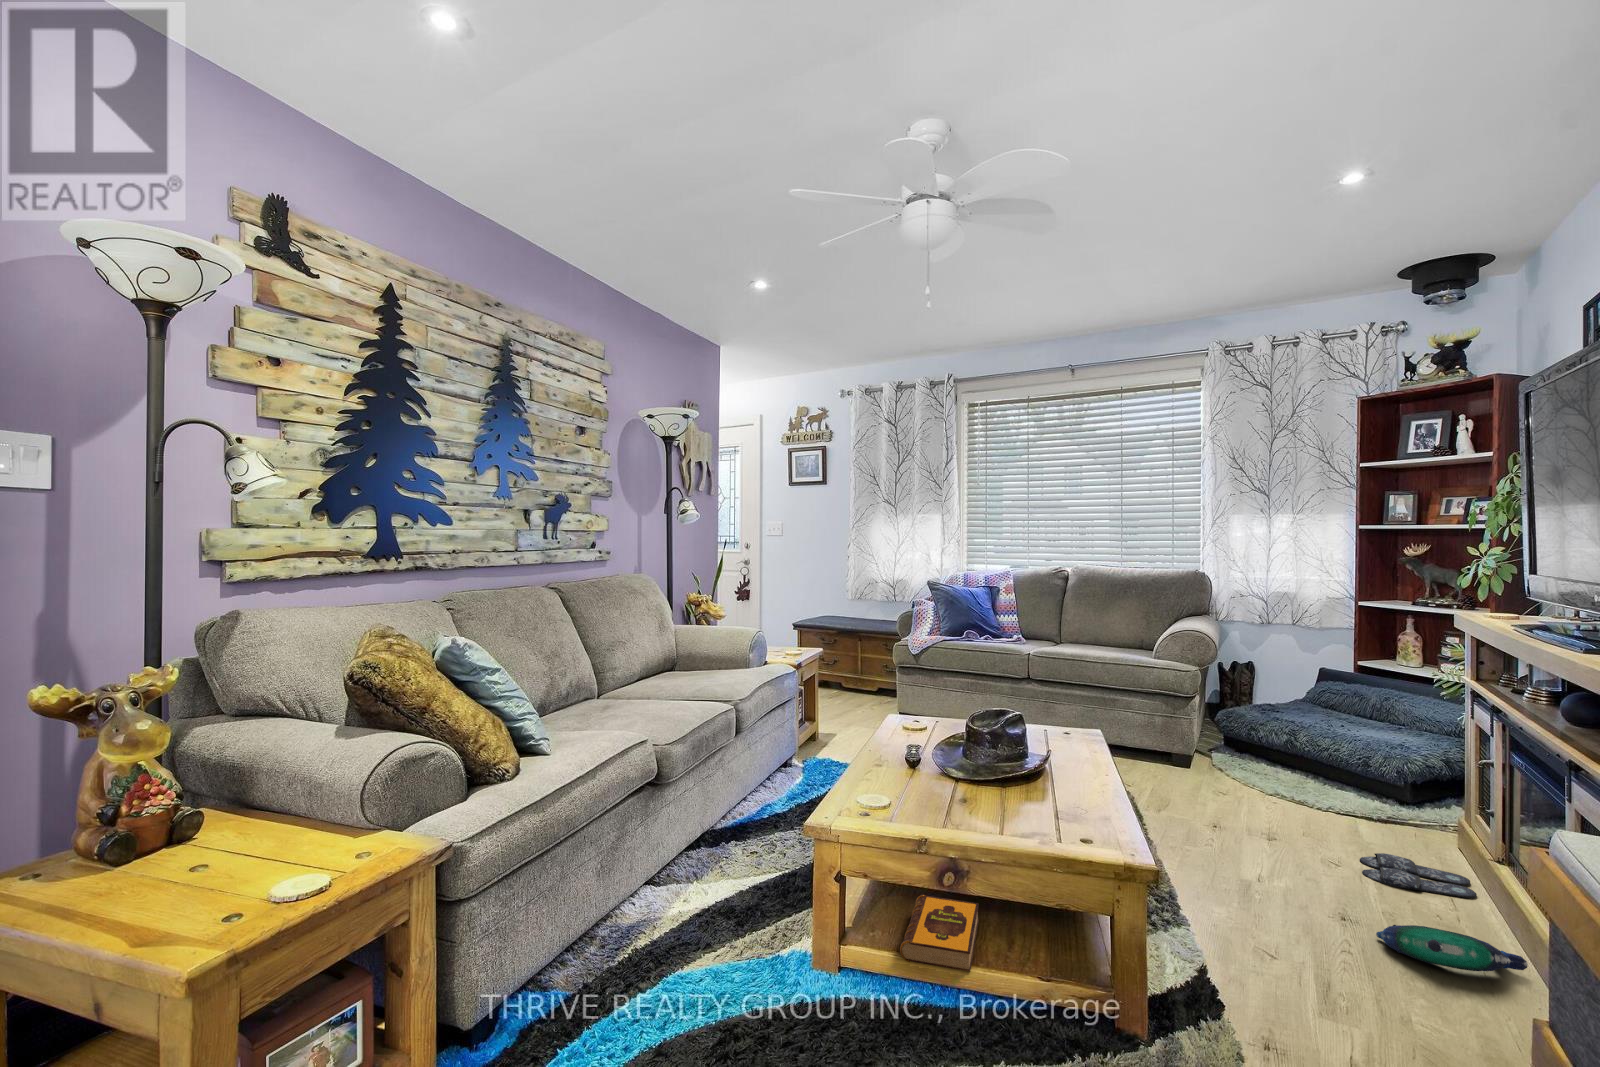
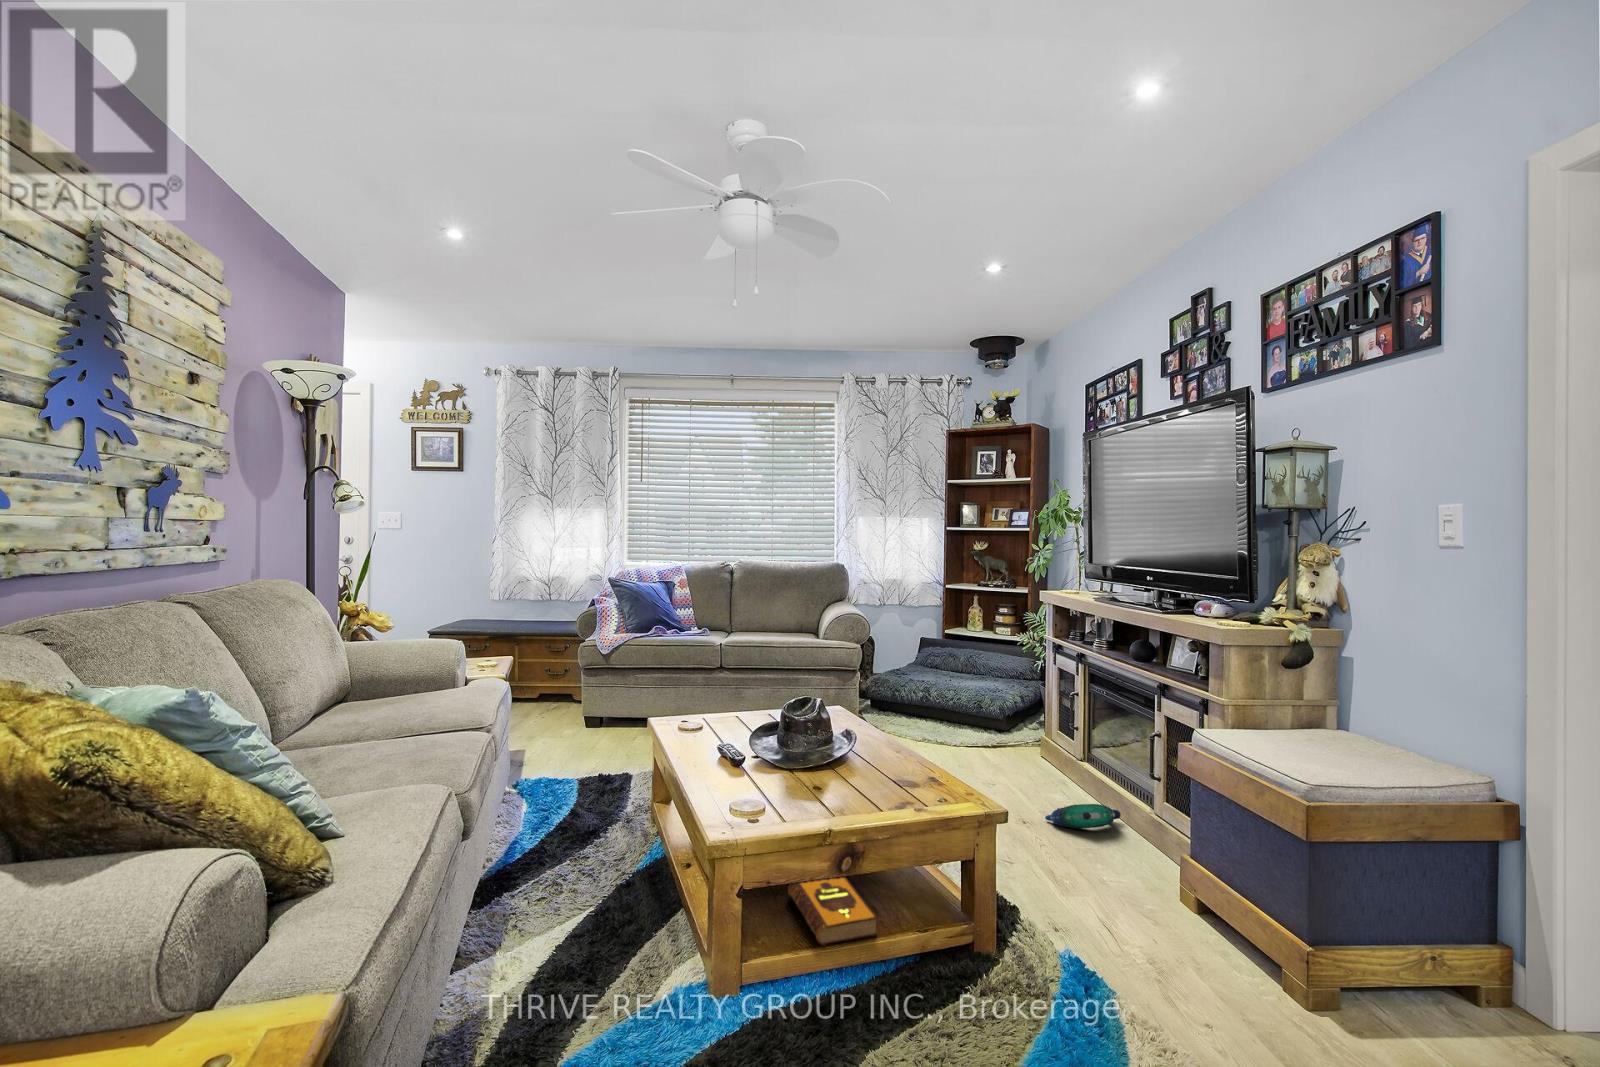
slippers: present [1360,853,1477,898] -> none [995,762,1063,784]

